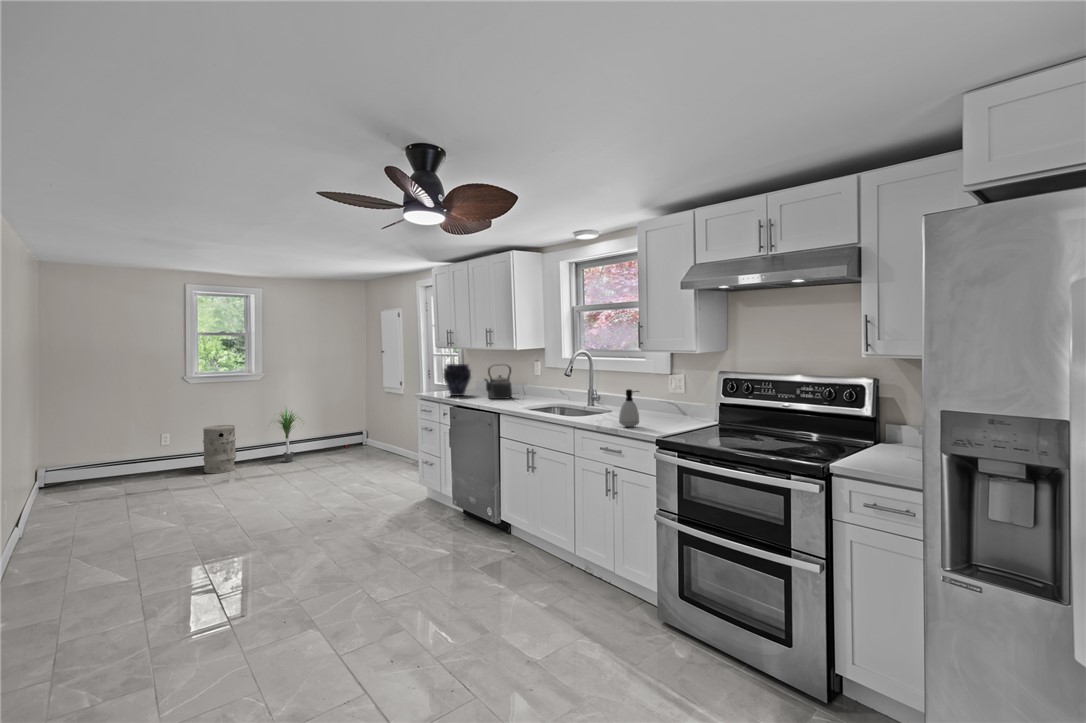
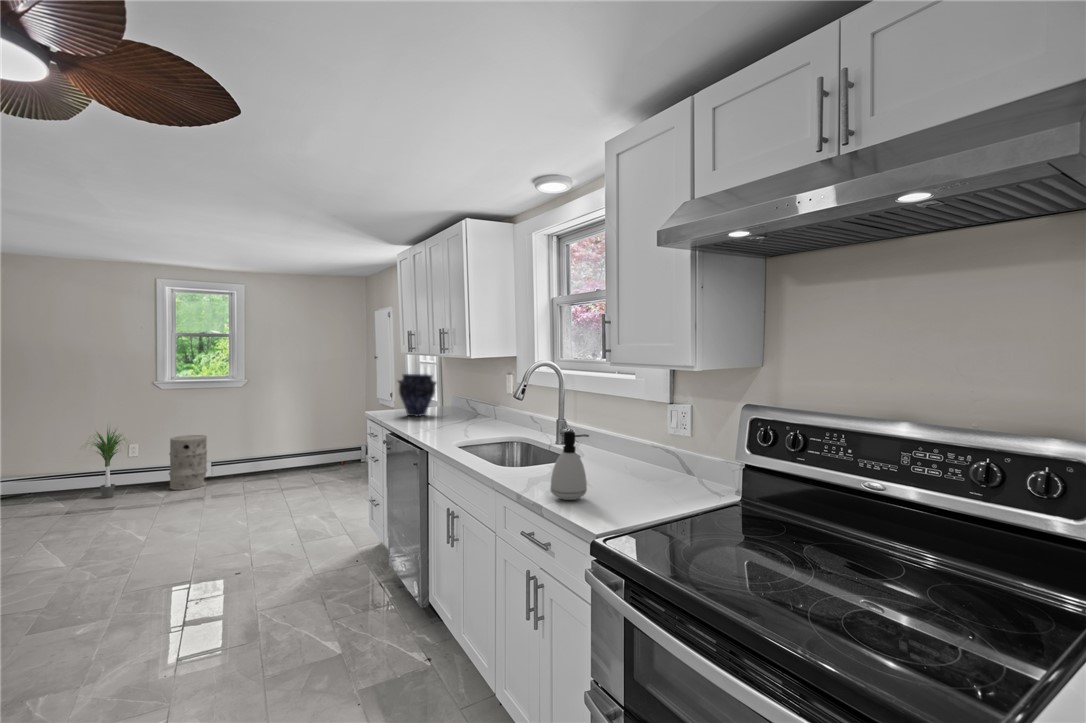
kettle: present [485,364,512,399] -> none [440,377,481,423]
potted plant: present [277,409,297,462] -> present [86,428,125,498]

